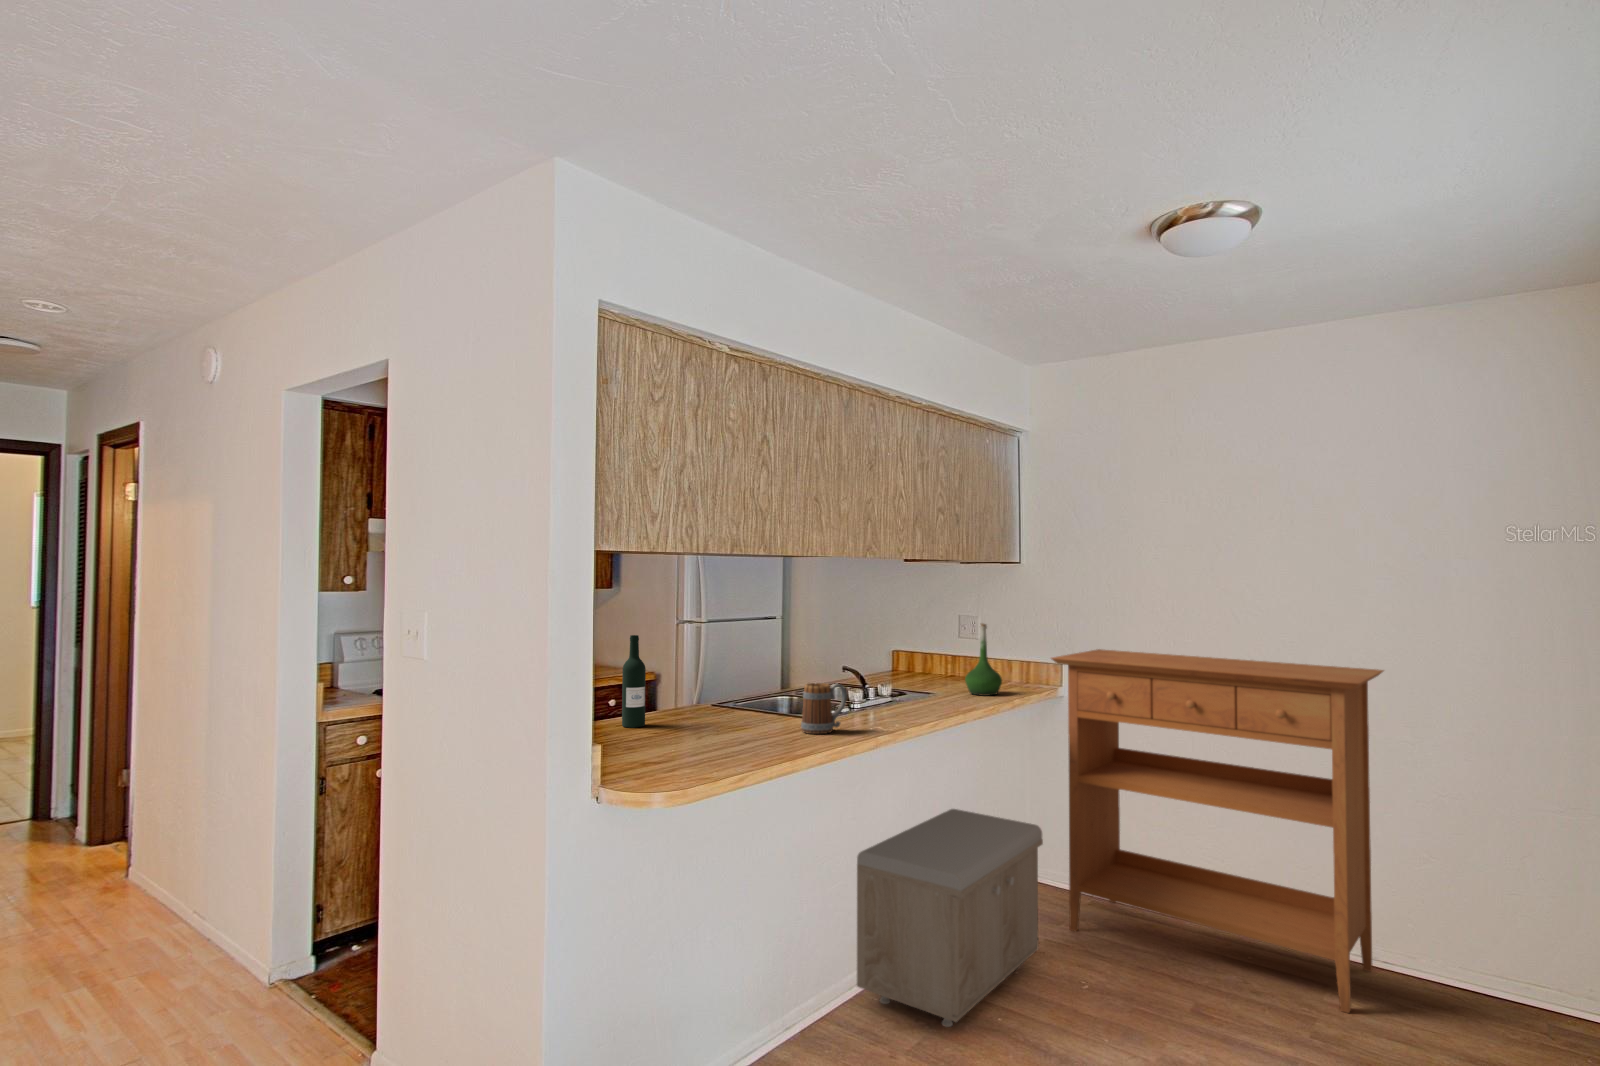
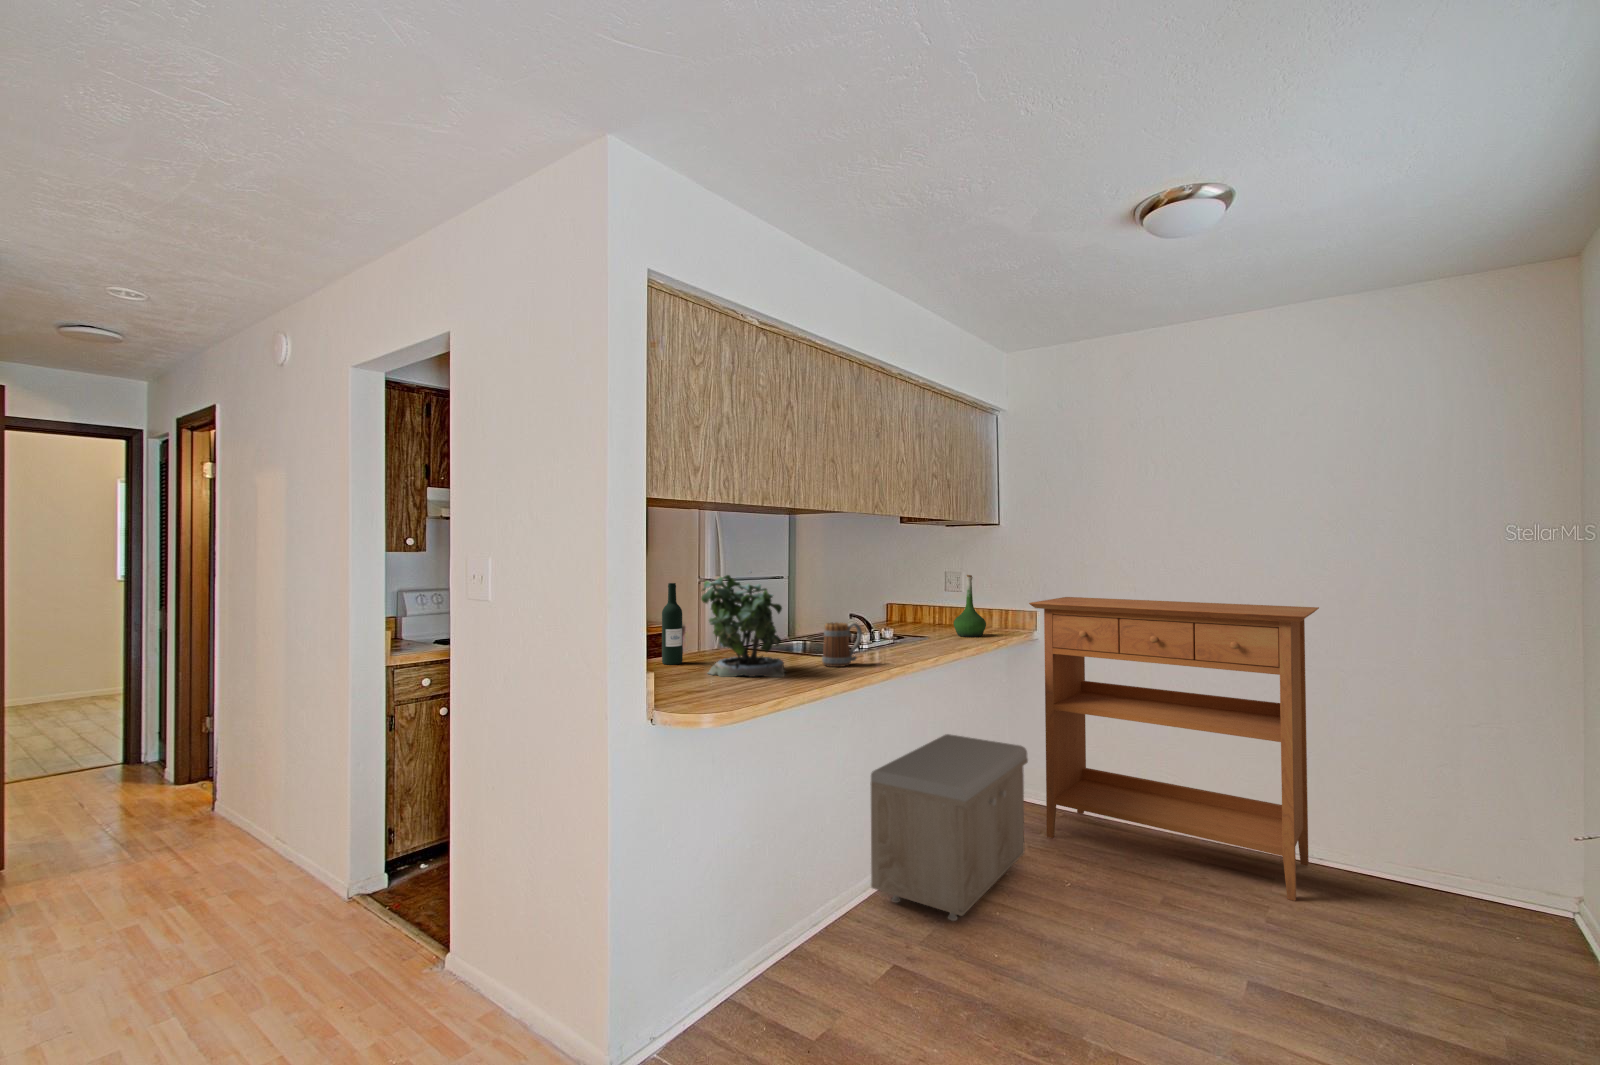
potted plant: none [663,624,759,747] -> present [701,571,785,677]

